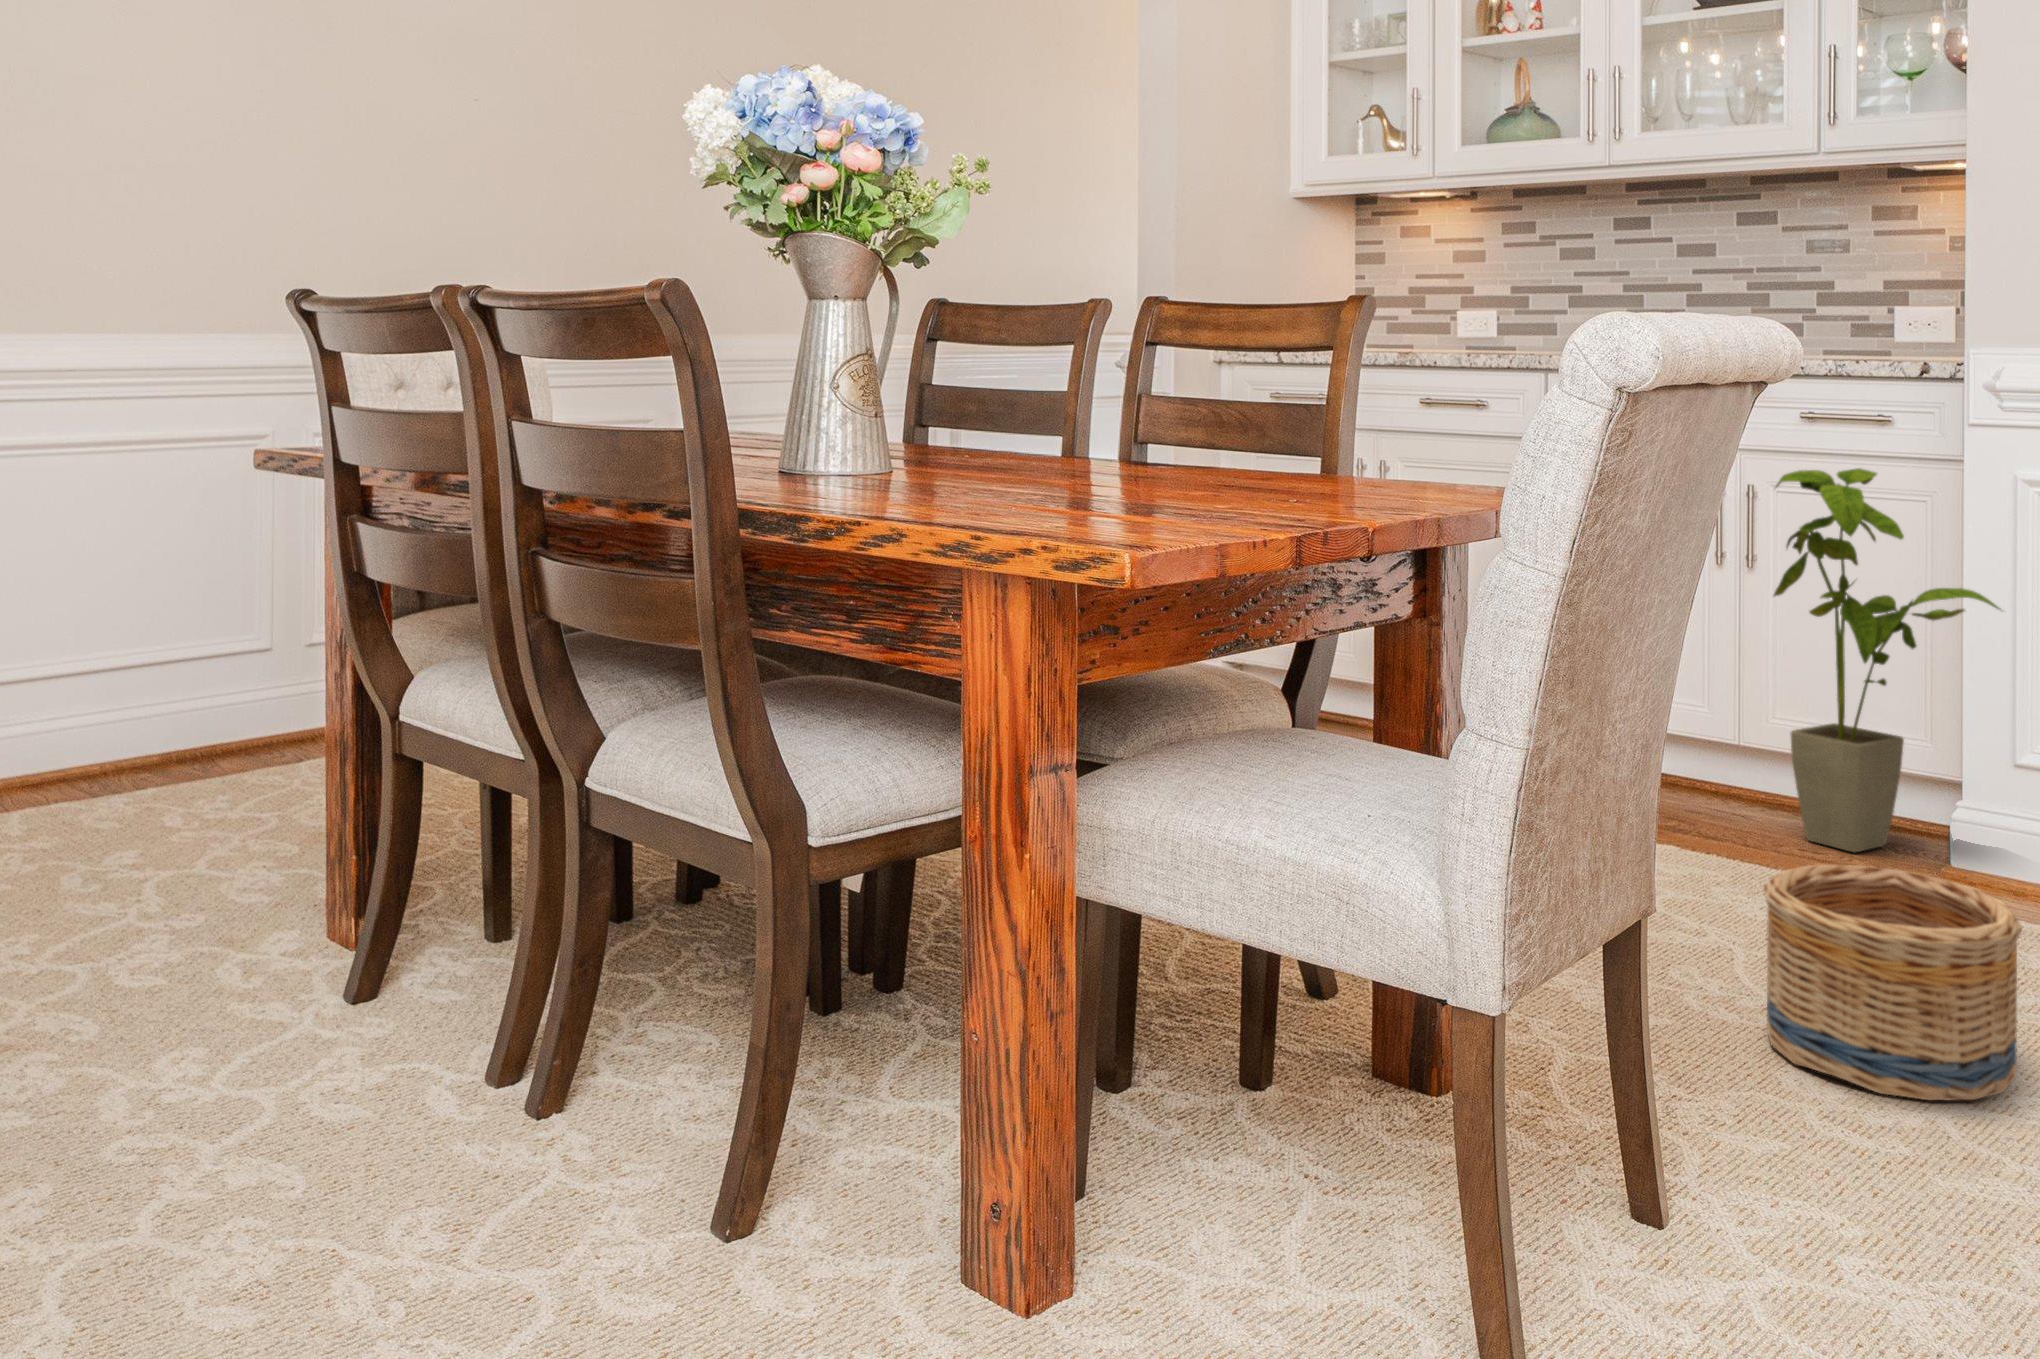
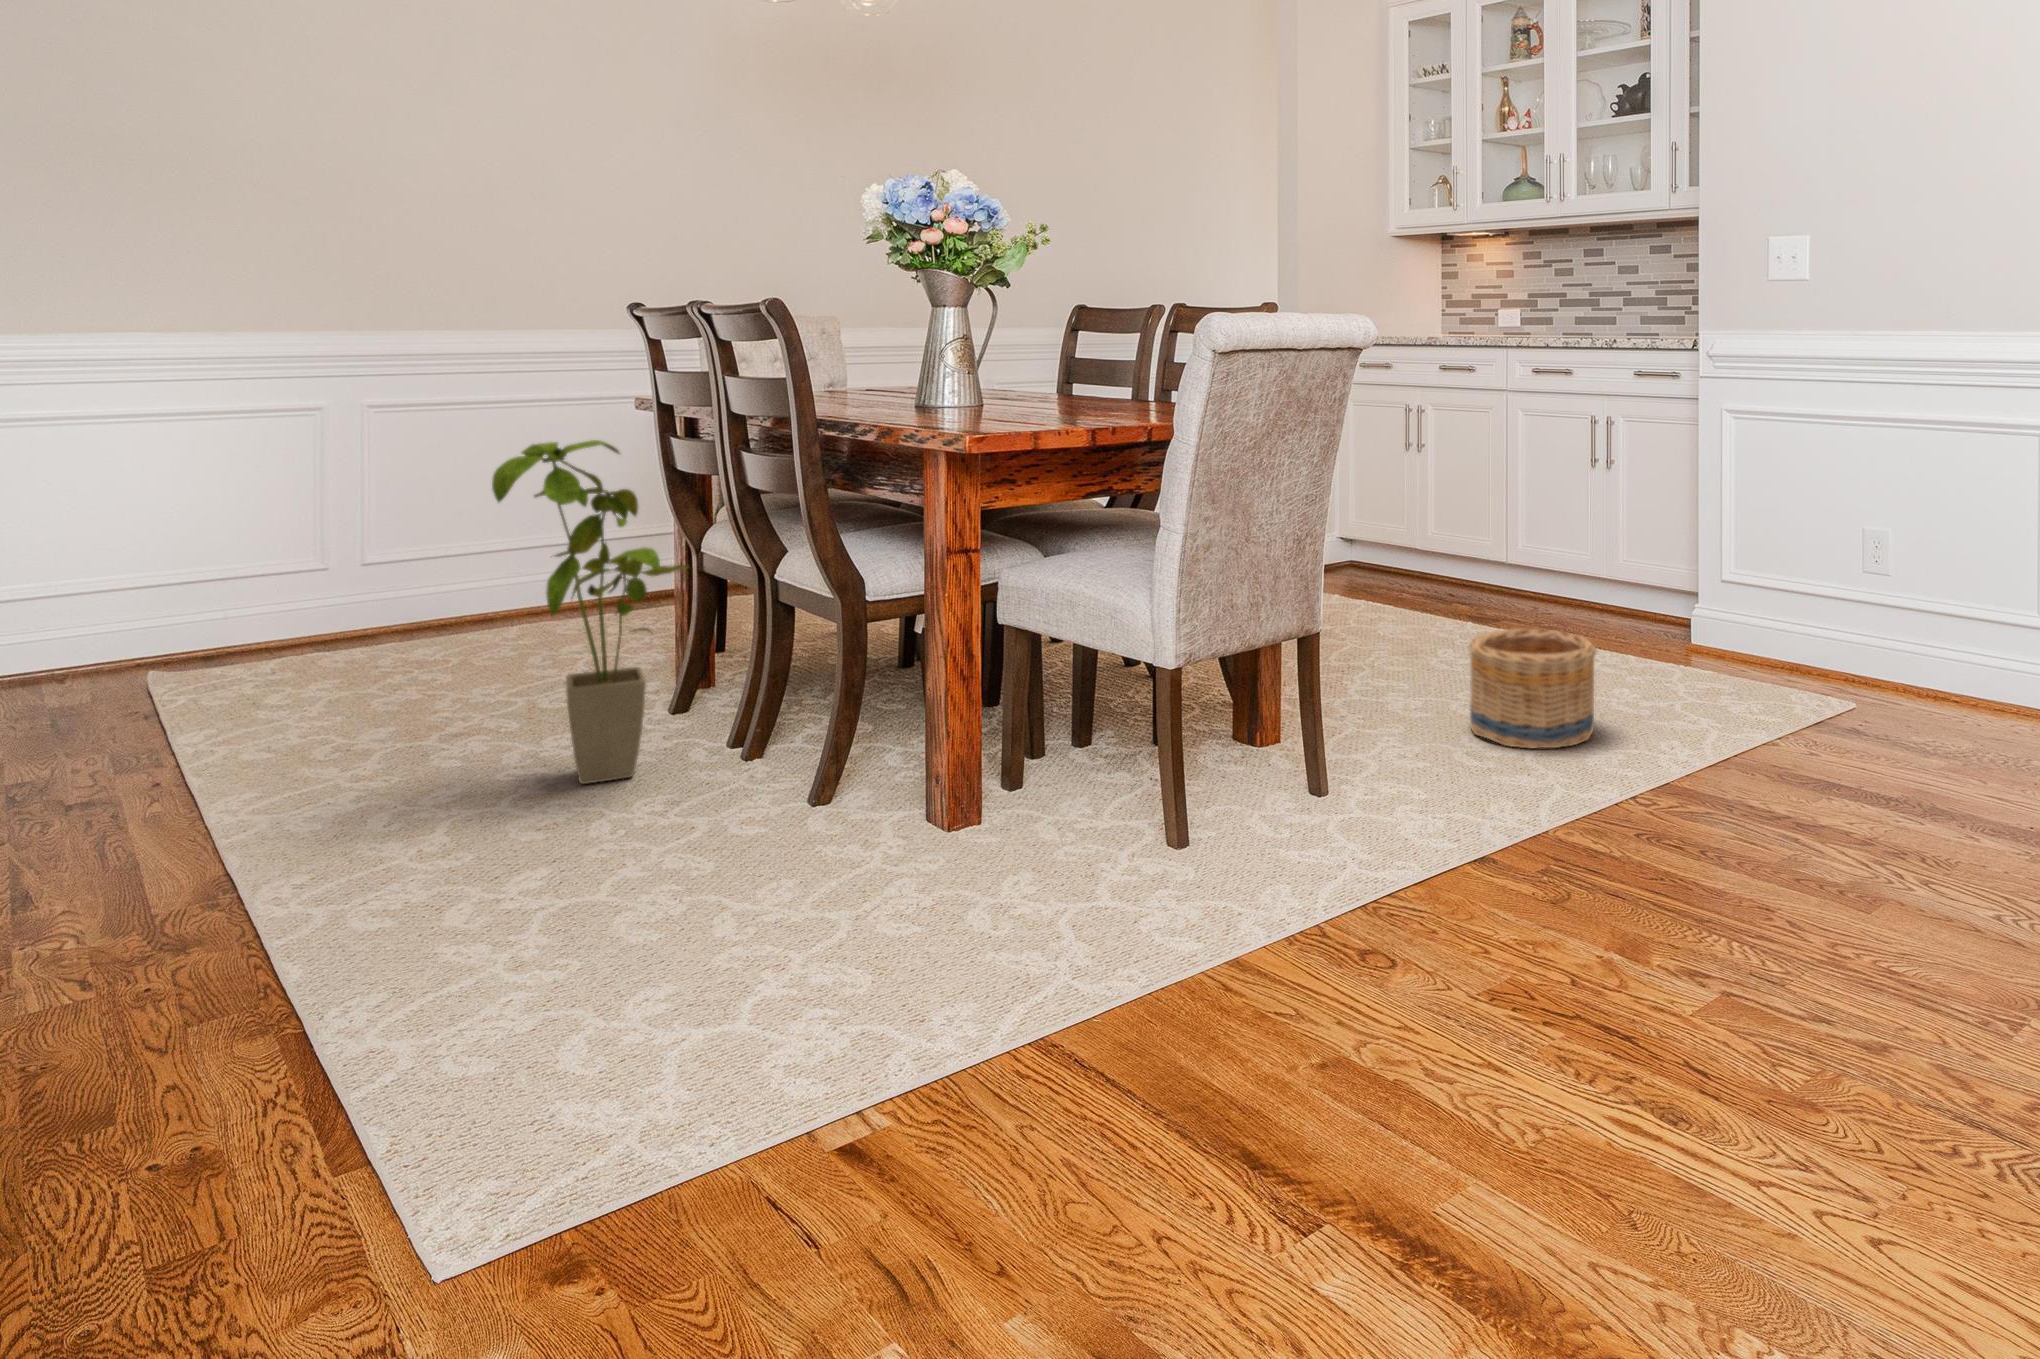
house plant: present [1774,468,2001,852] -> present [492,440,688,784]

